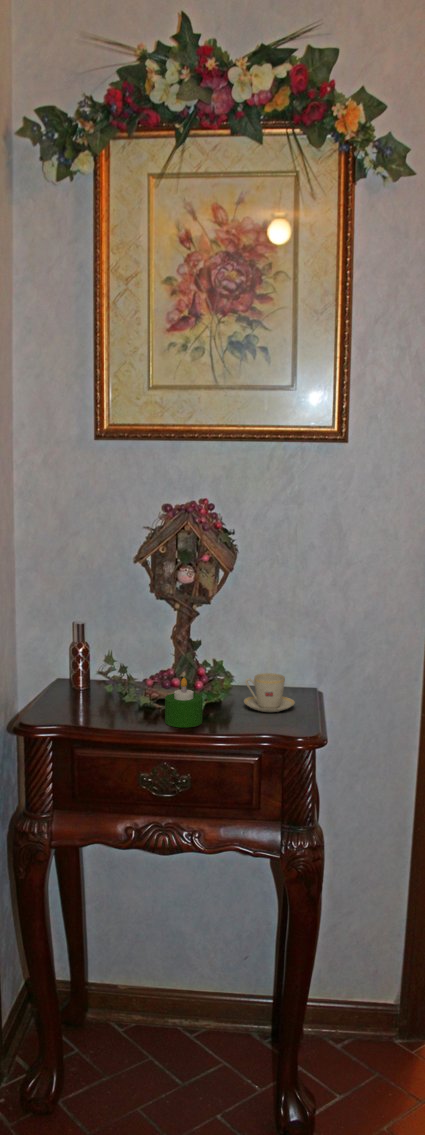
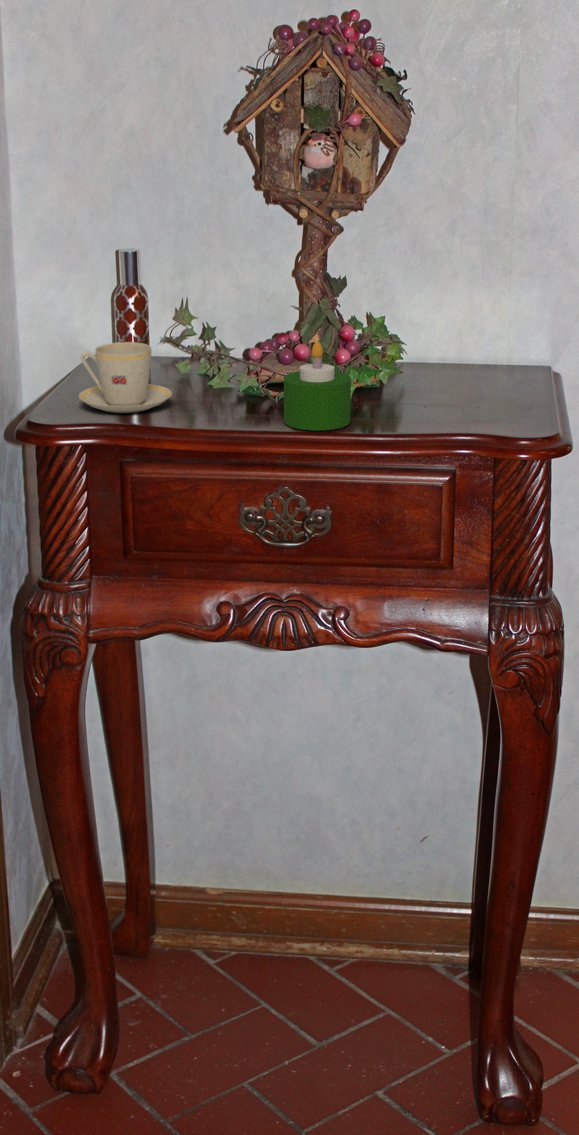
teacup: present [244,673,295,712] -> present [79,342,172,413]

